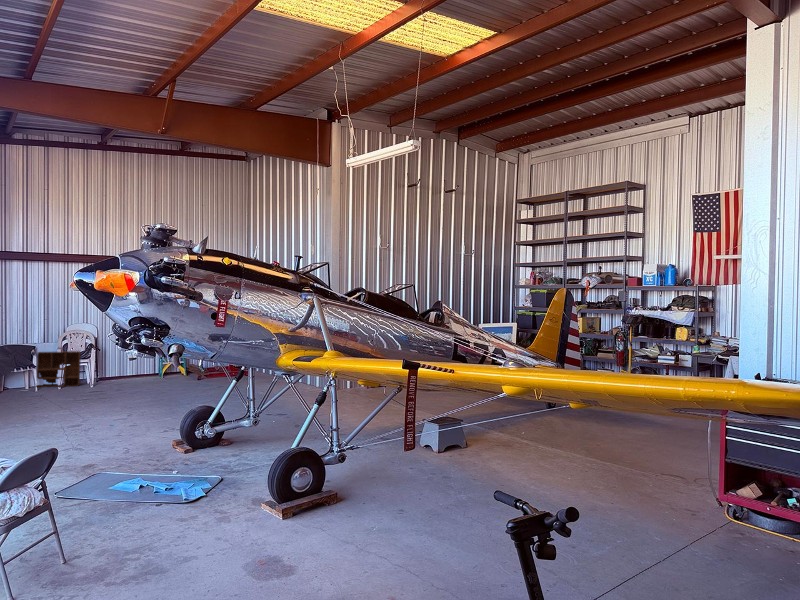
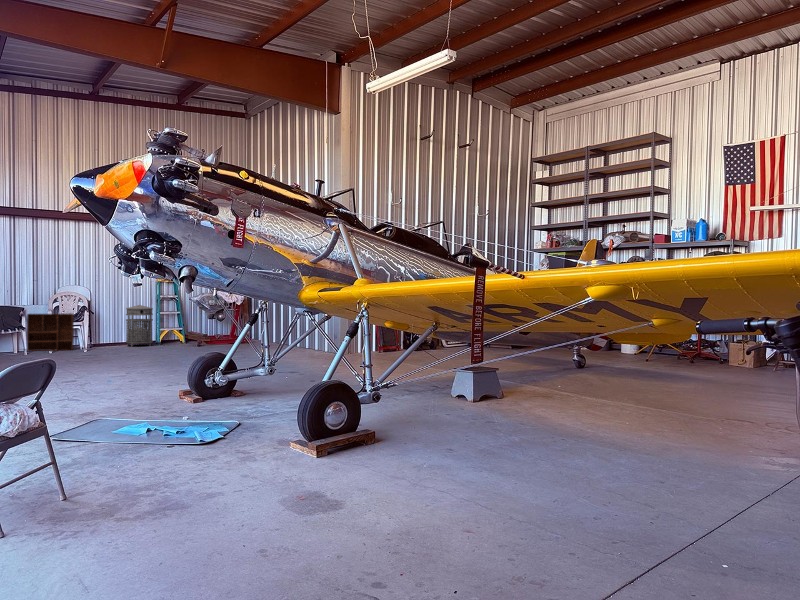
trash can: none [129,341,155,381] -> present [126,305,153,346]

